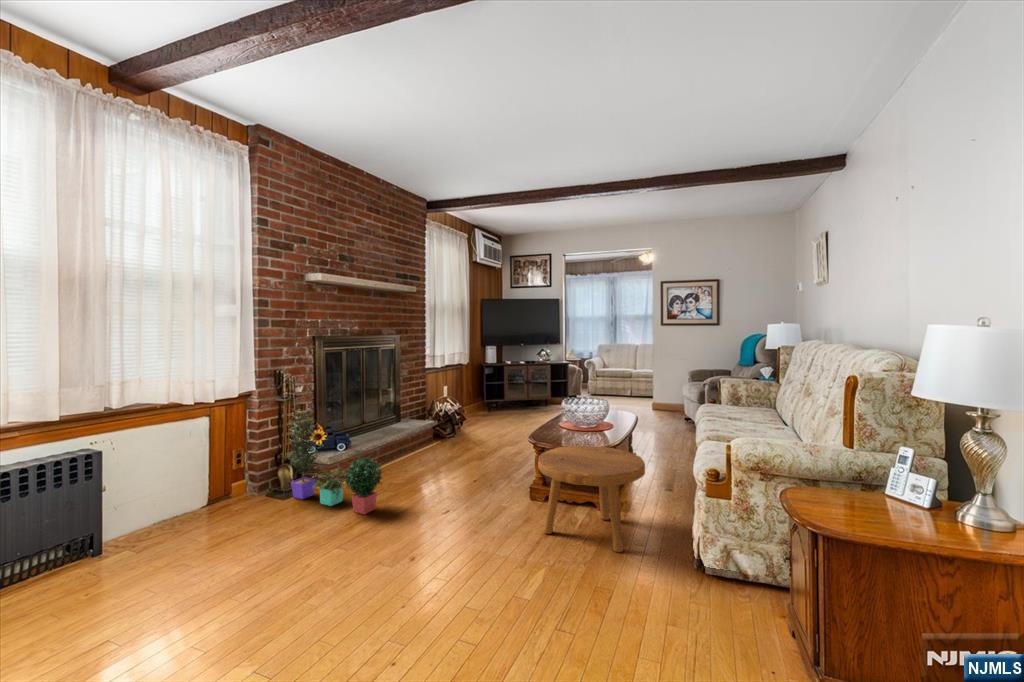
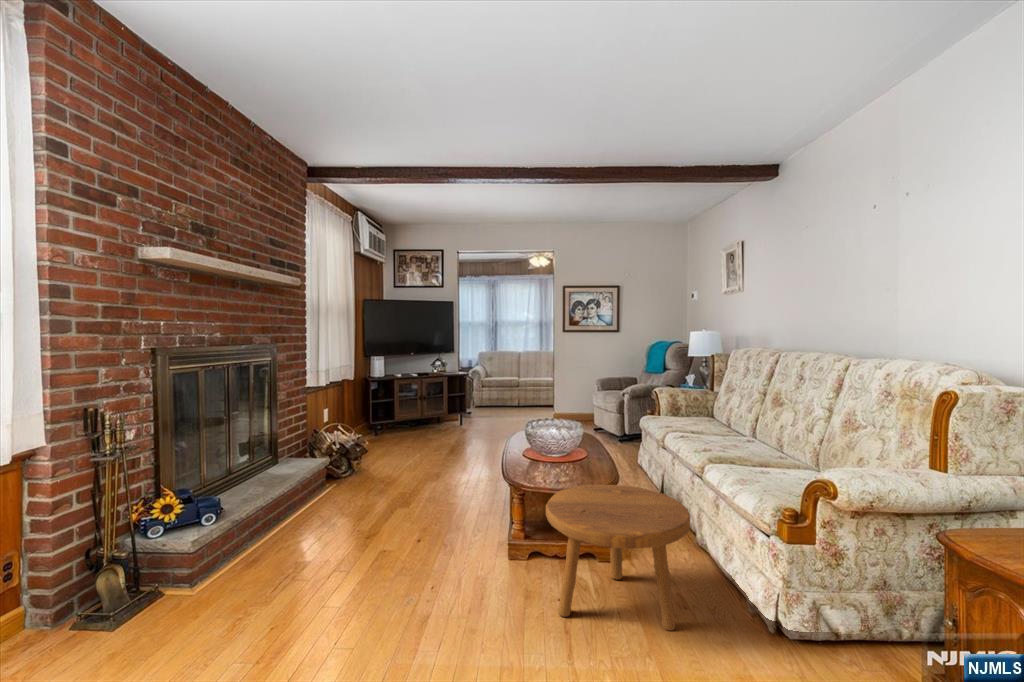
potted plant: present [287,408,382,514] -> none [108,466,302,633]

